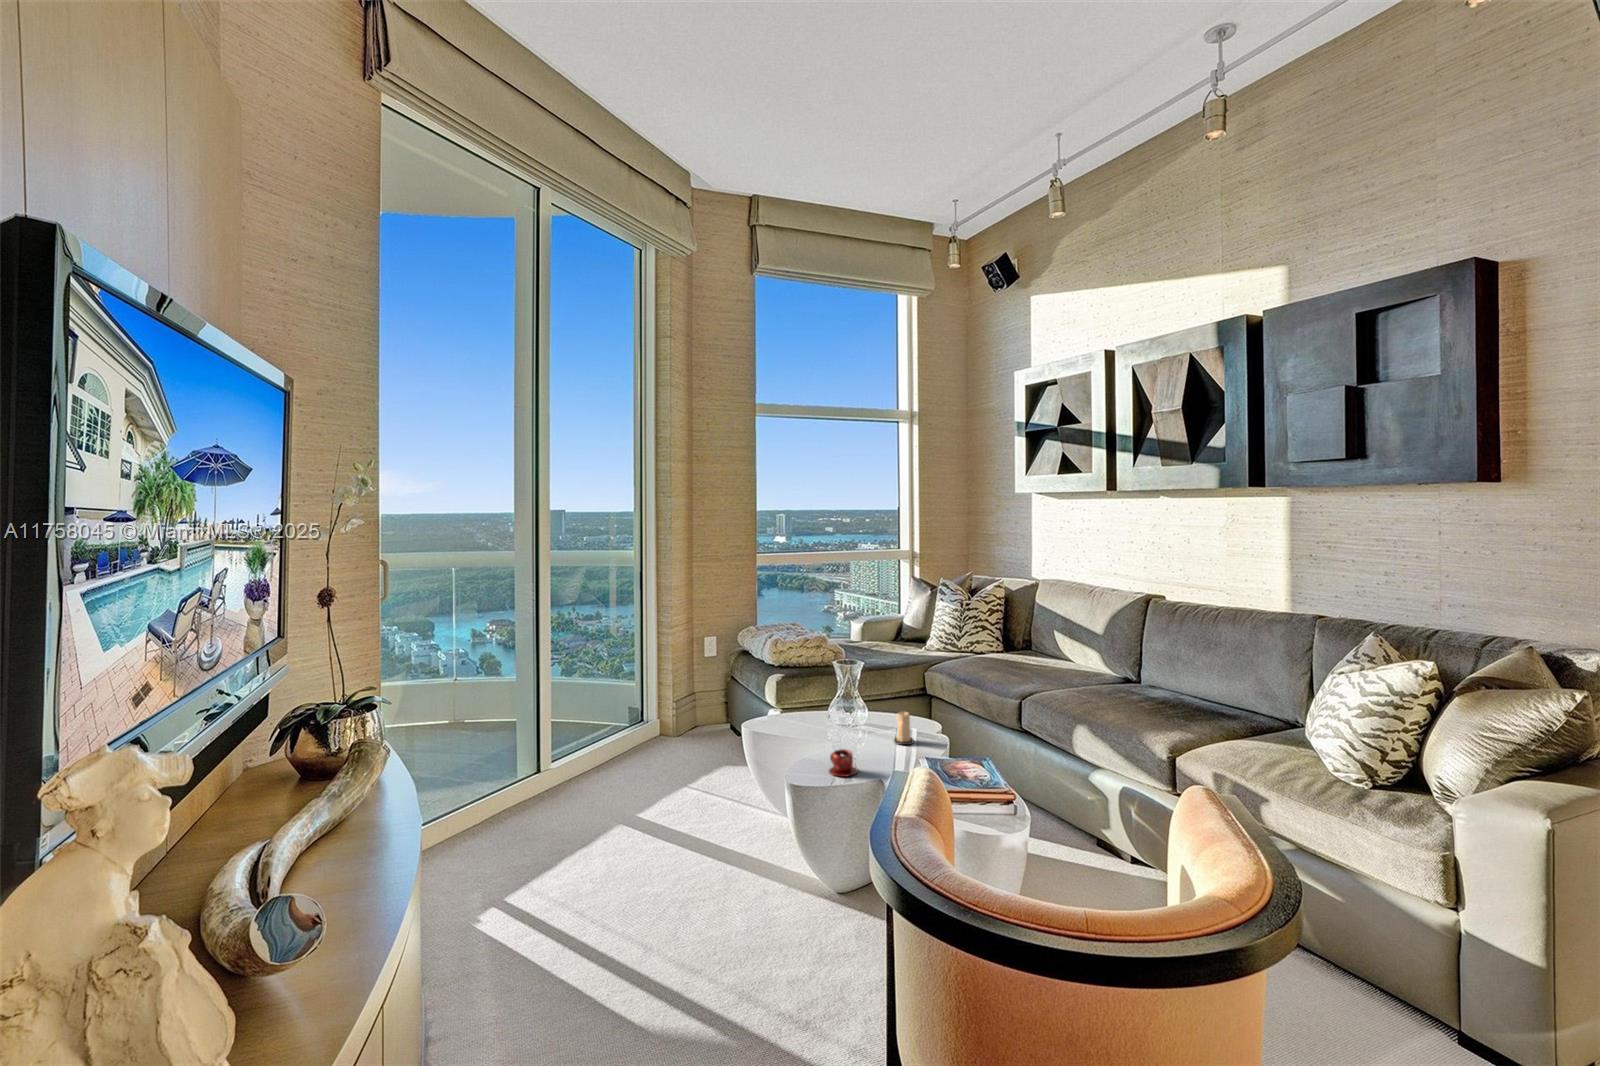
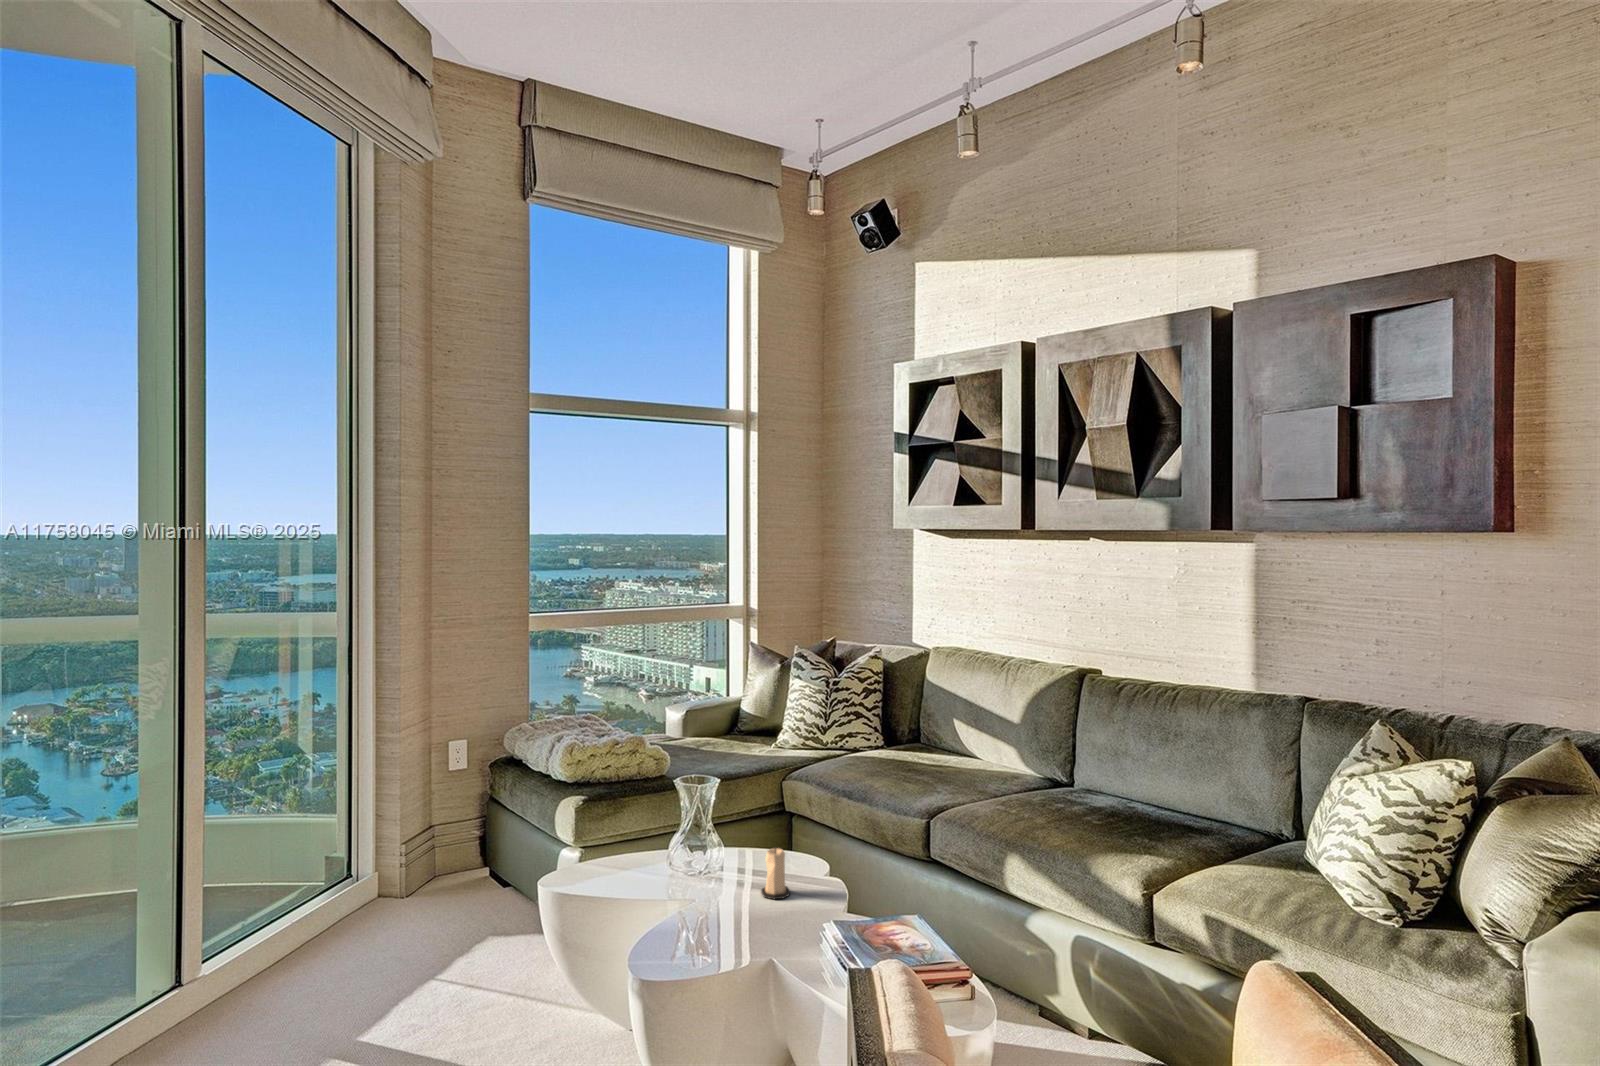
teacup: present [829,749,857,777] -> none [674,916,717,961]

